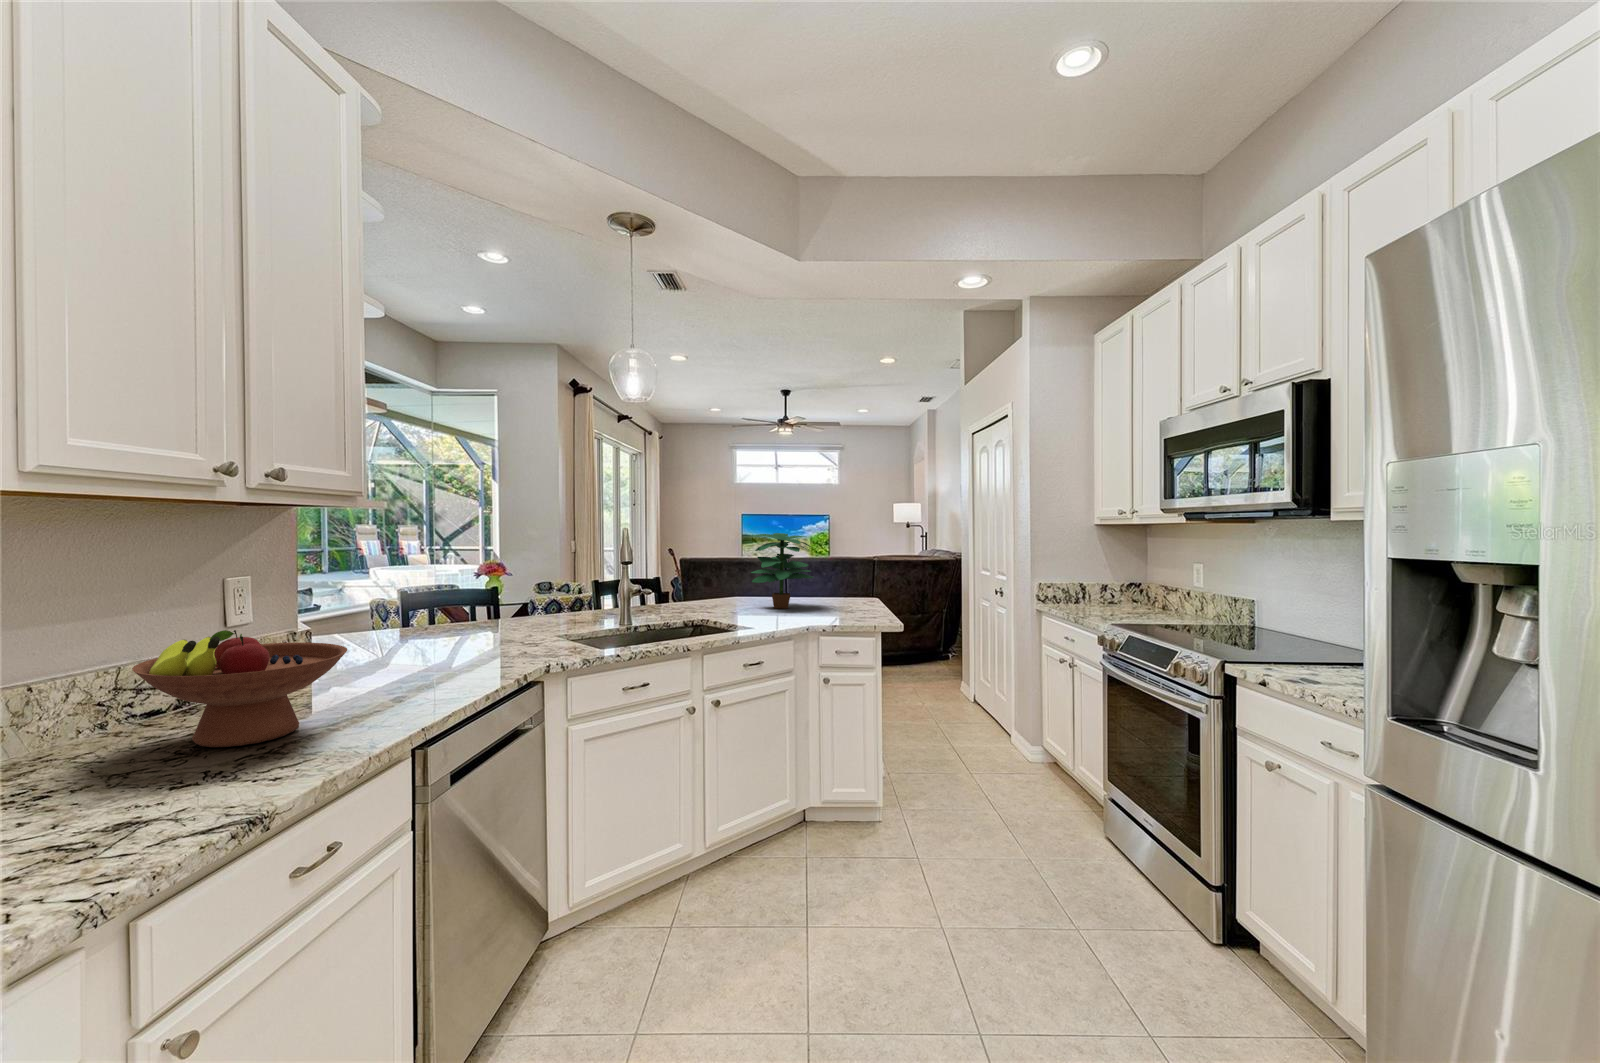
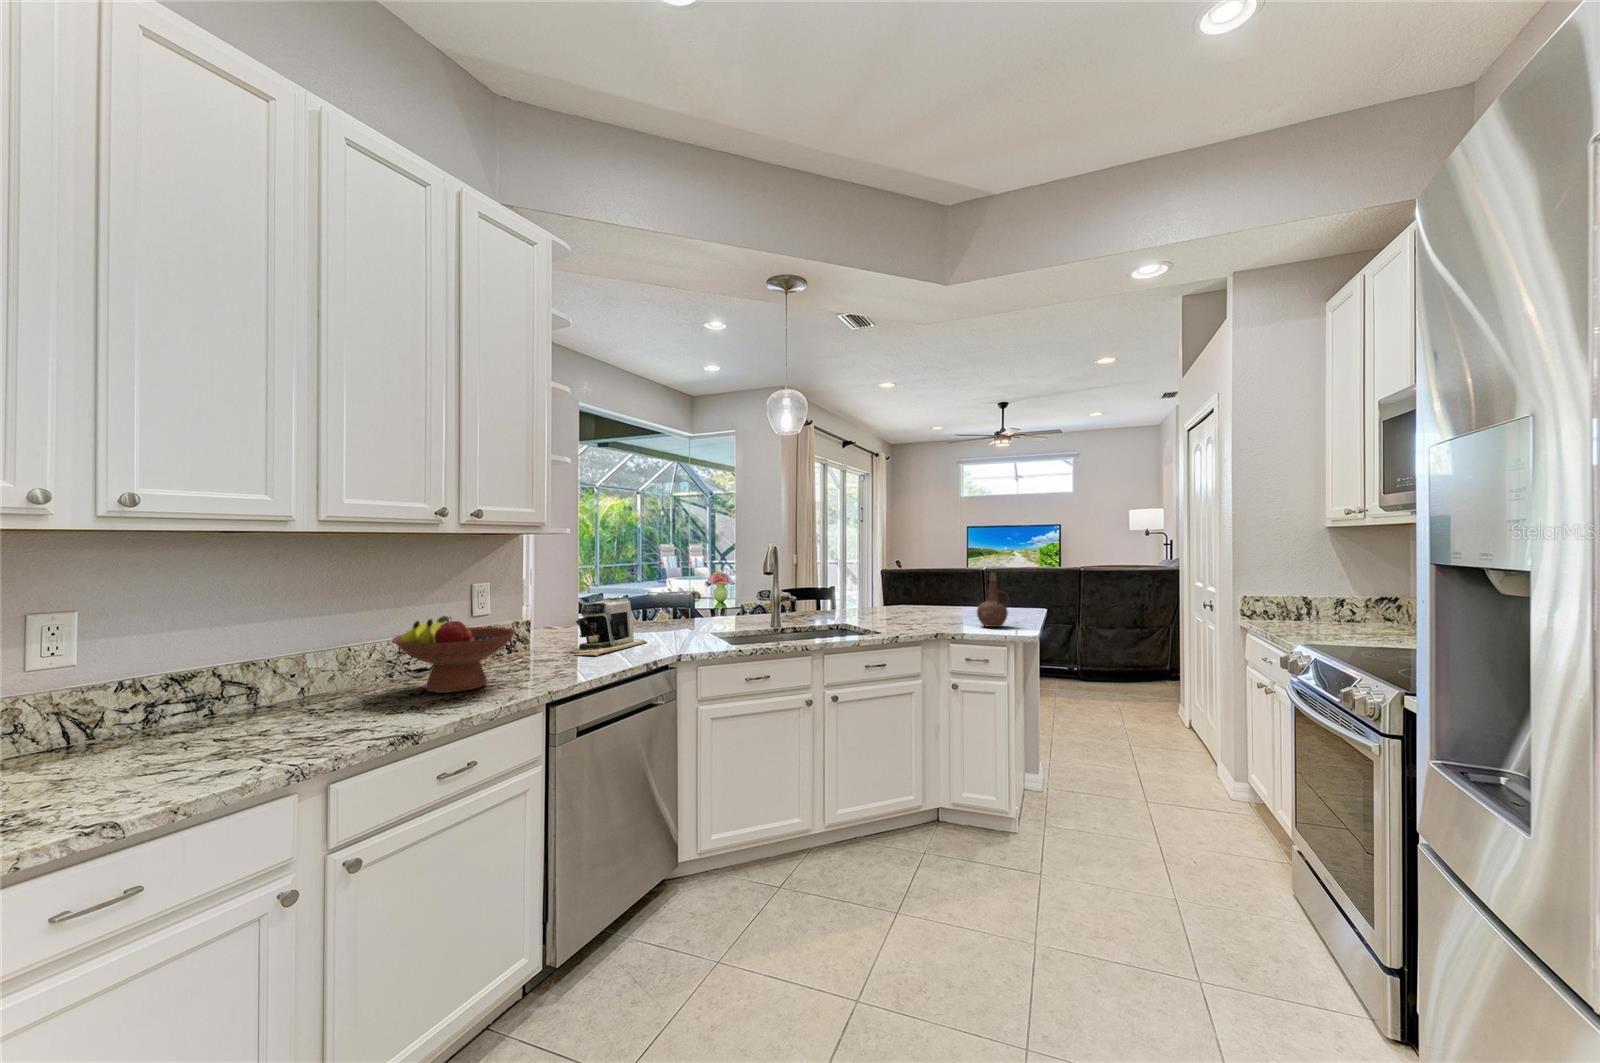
potted plant: present [751,533,814,609] -> none [907,545,971,619]
ceramic pitcher: none [832,562,862,616] -> present [977,573,1009,627]
coffee maker: none [380,594,480,673] -> present [573,597,647,656]

